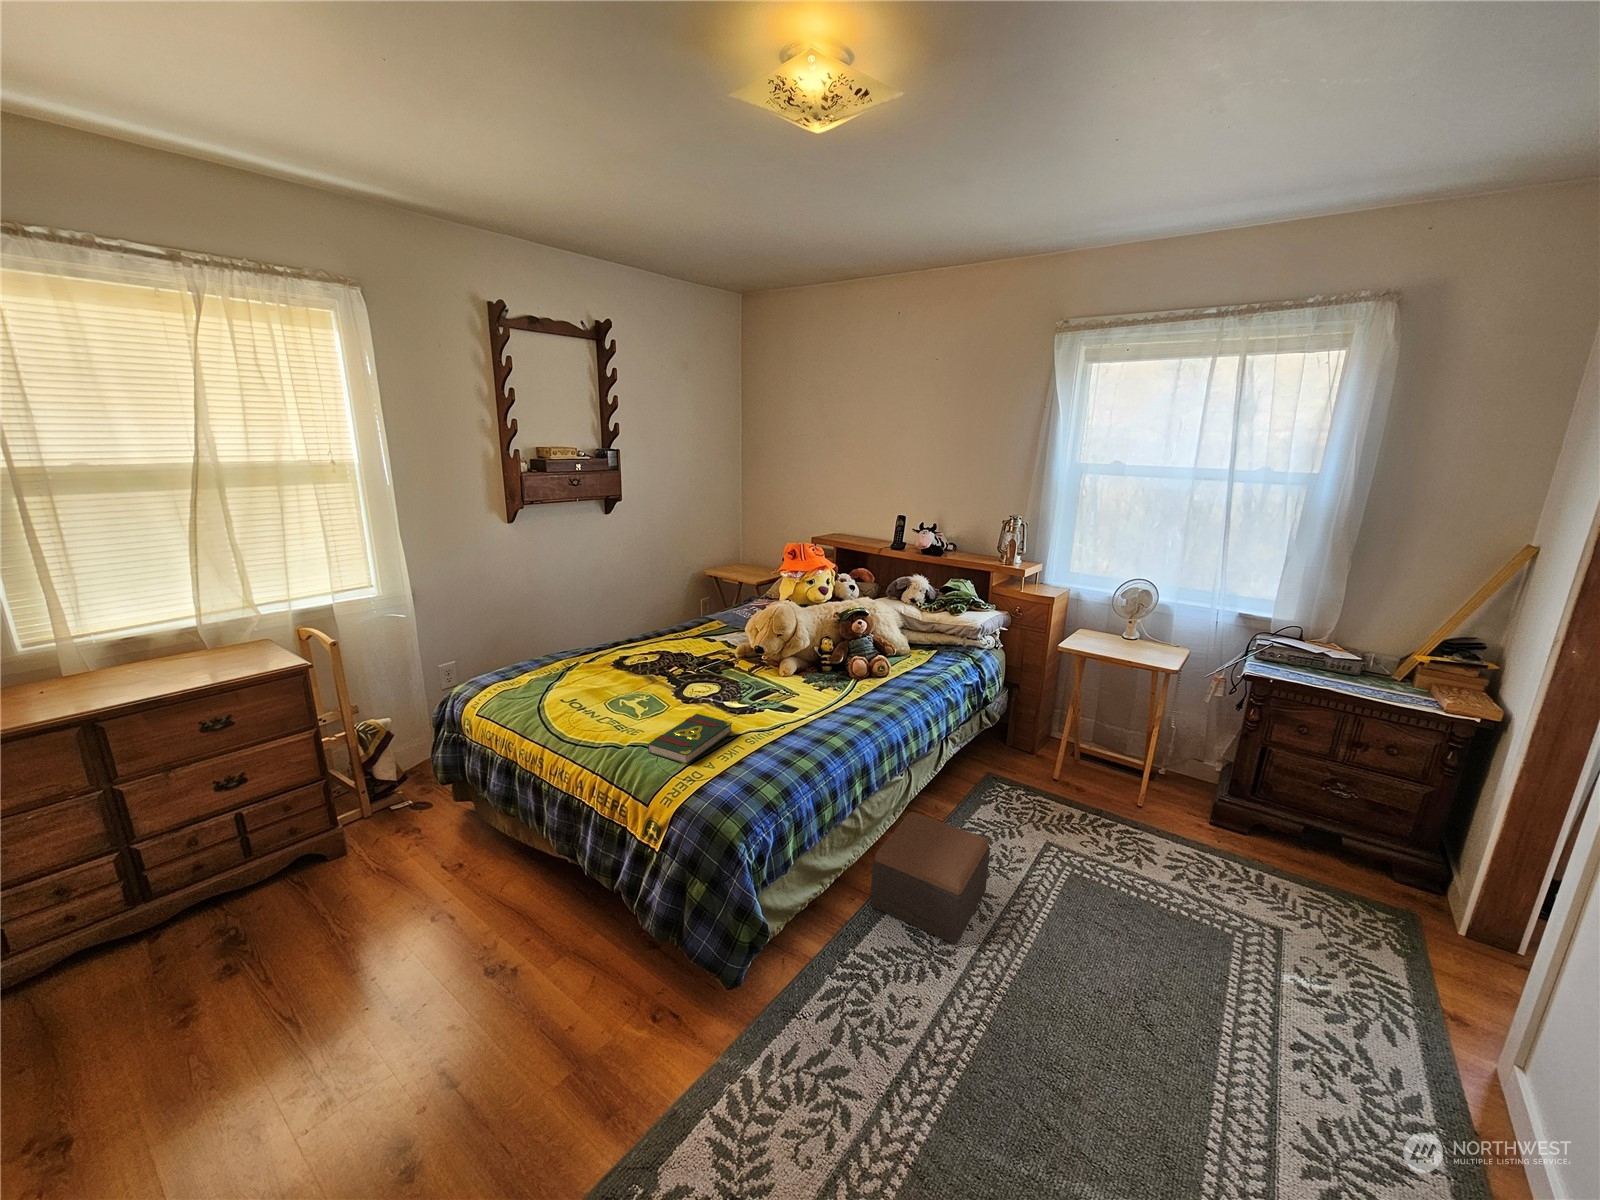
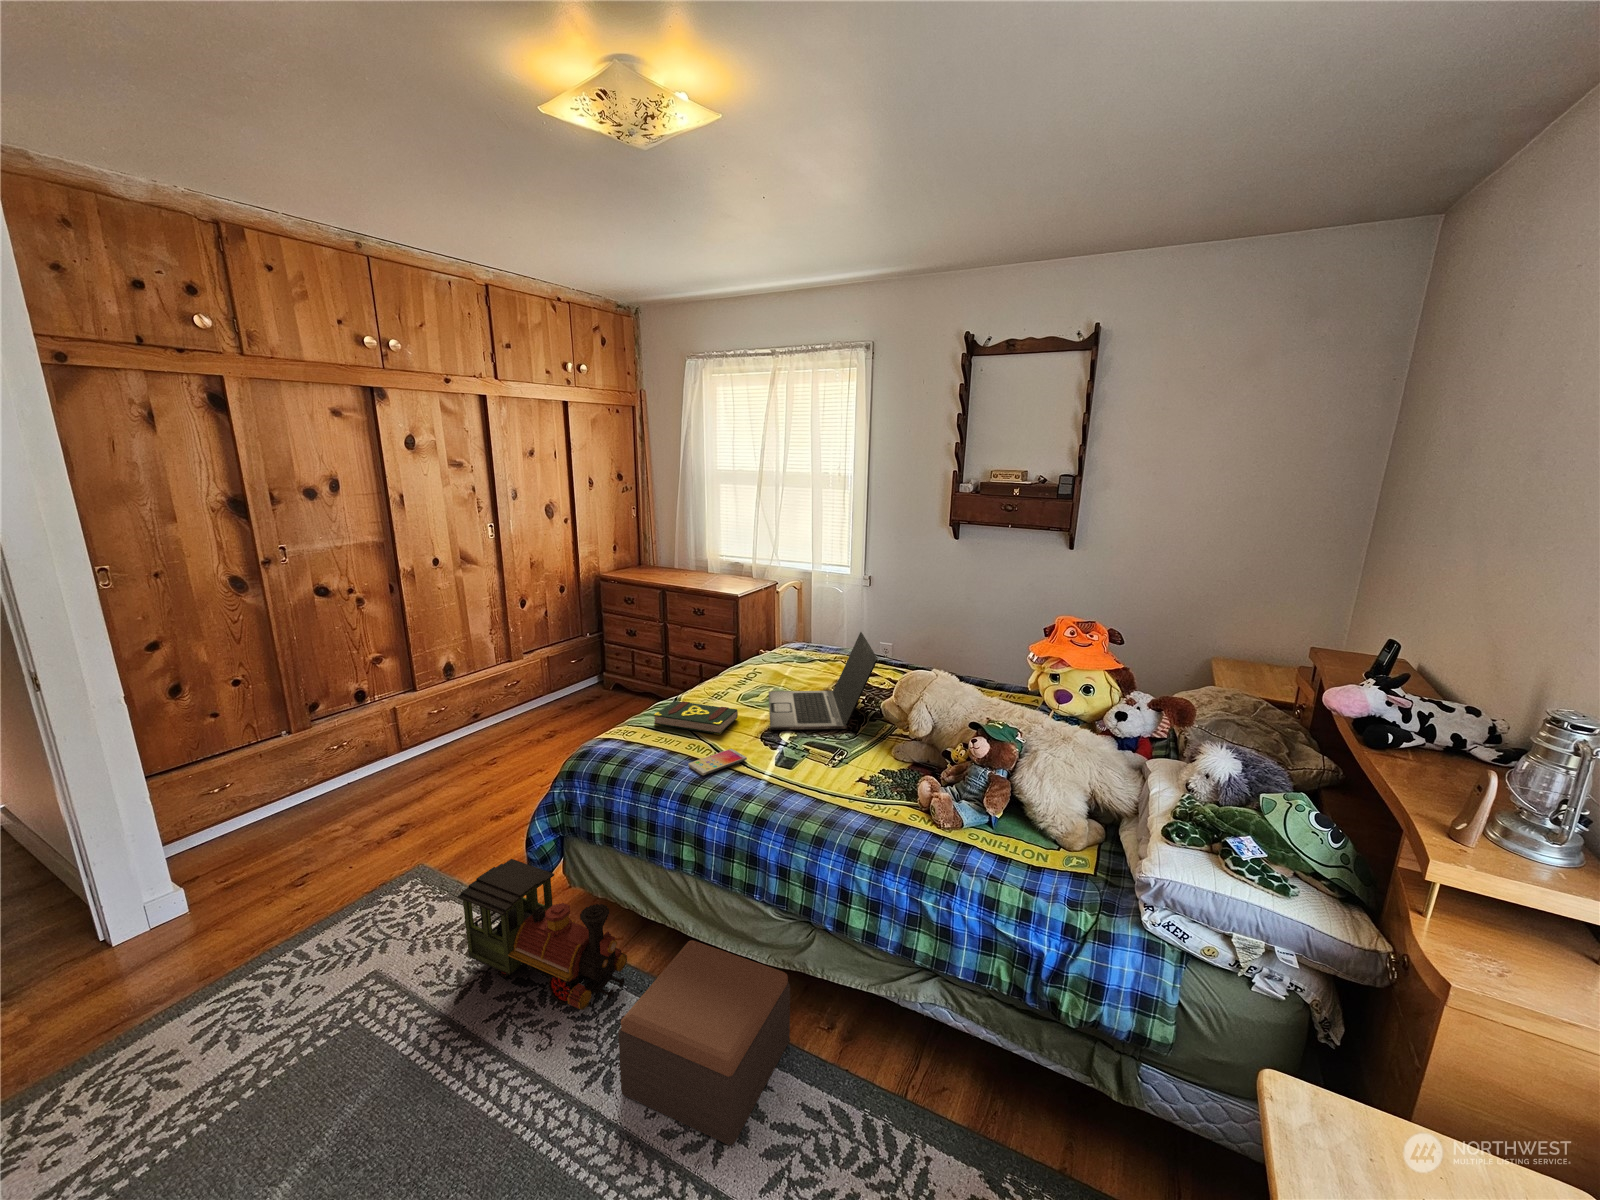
laptop: none [637,614,748,711] -> present [769,632,878,730]
smartphone: none [768,723,813,751] -> present [688,749,747,775]
toy train: none [748,883,893,1084] -> present [458,859,627,1010]

